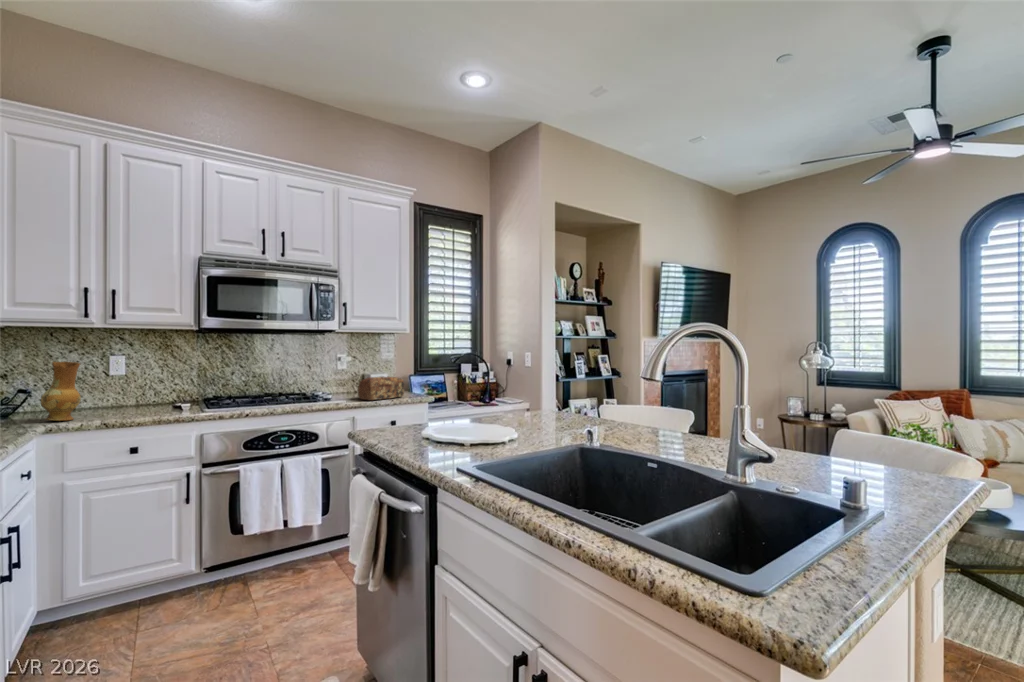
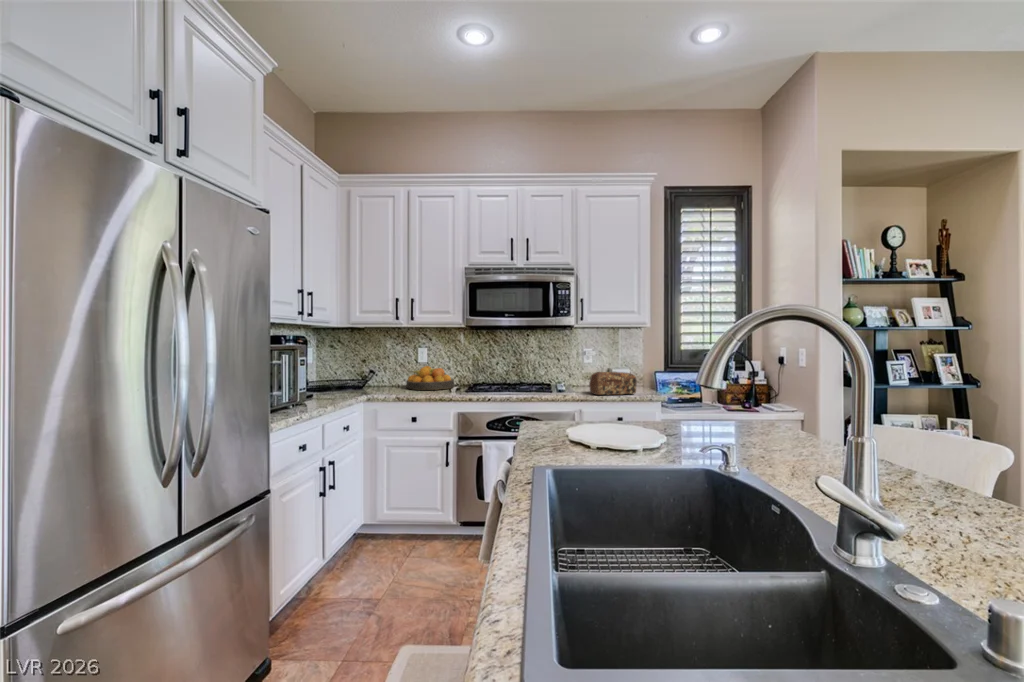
ceramic jug: present [41,362,81,421] -> none [370,351,391,393]
fruit bowl: none [98,379,178,412] -> present [406,366,454,390]

